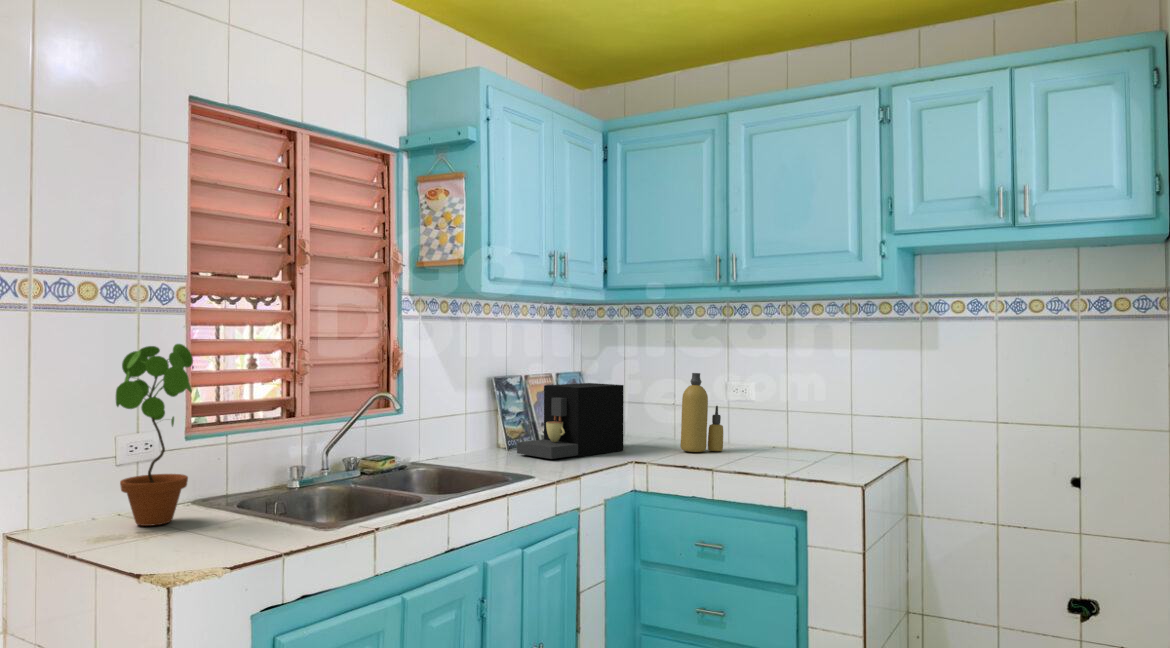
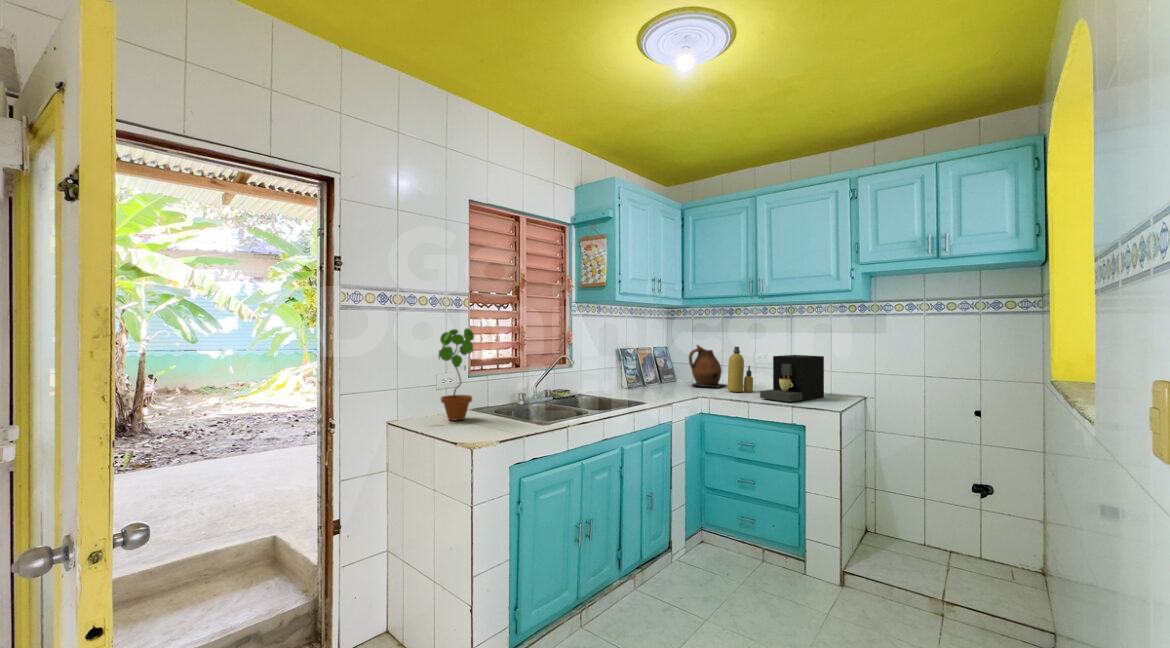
ceramic pitcher: none [616,370,680,445] -> present [689,345,725,388]
coffee maker: present [517,383,624,459] -> present [760,355,824,402]

